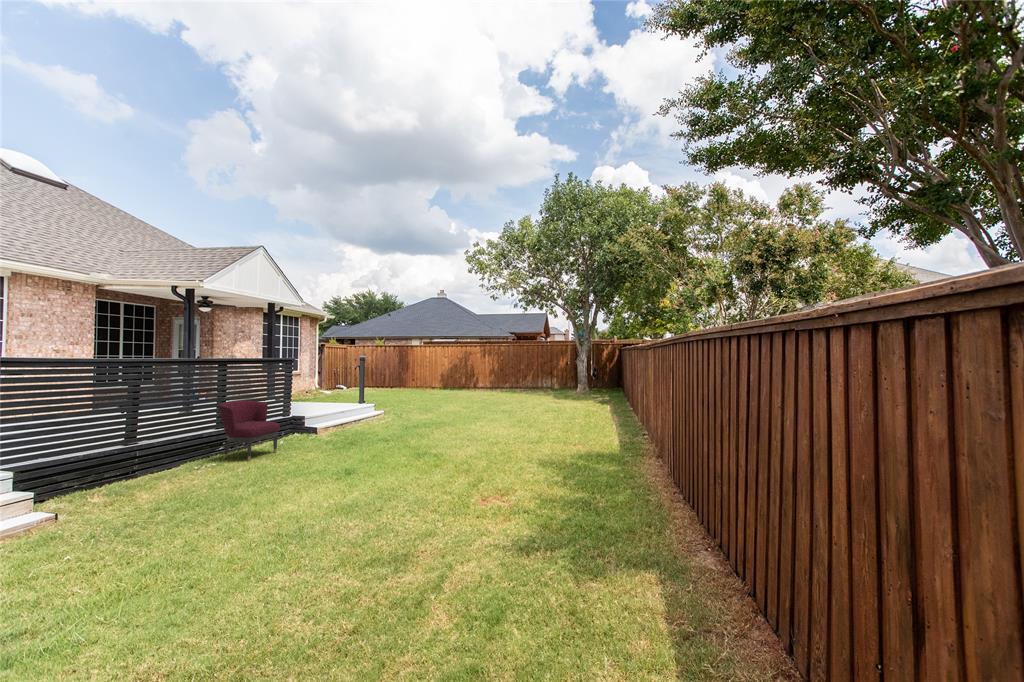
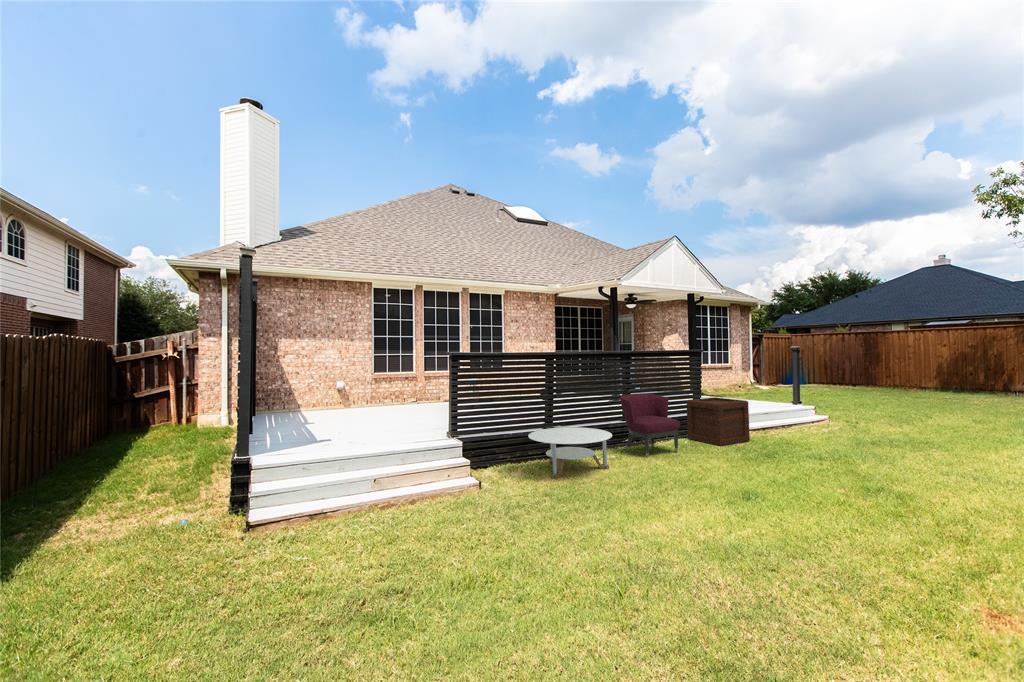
wooden crate: none [279,401,333,443] -> present [686,397,750,446]
round table: none [112,439,222,495] -> present [528,427,612,478]

